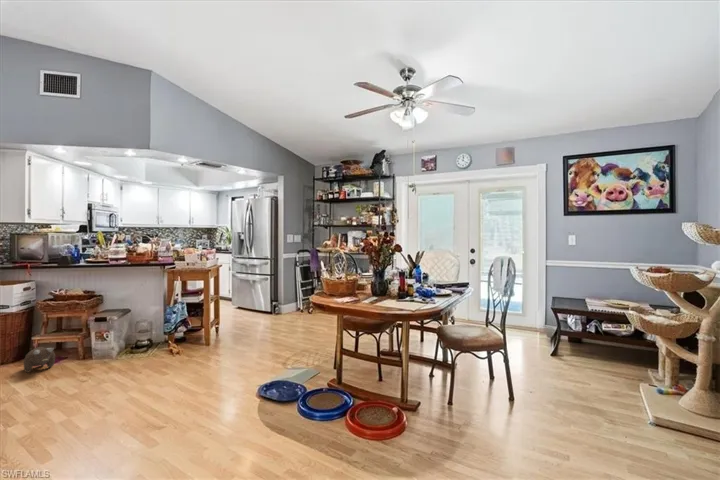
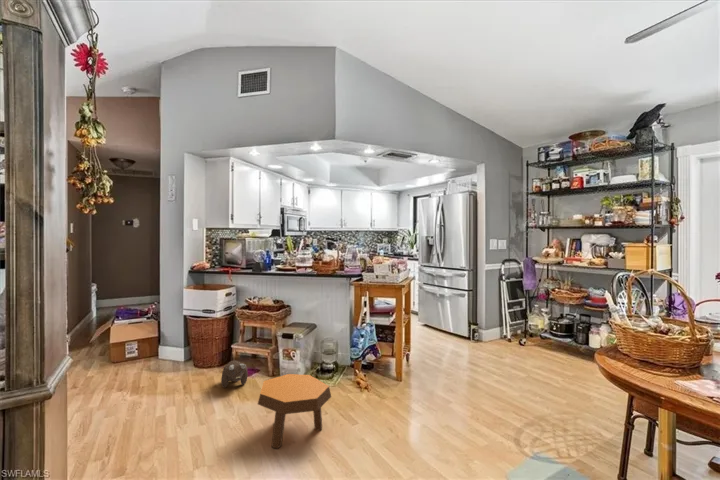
footstool: none [73,343,144,396] -> present [258,374,331,449]

